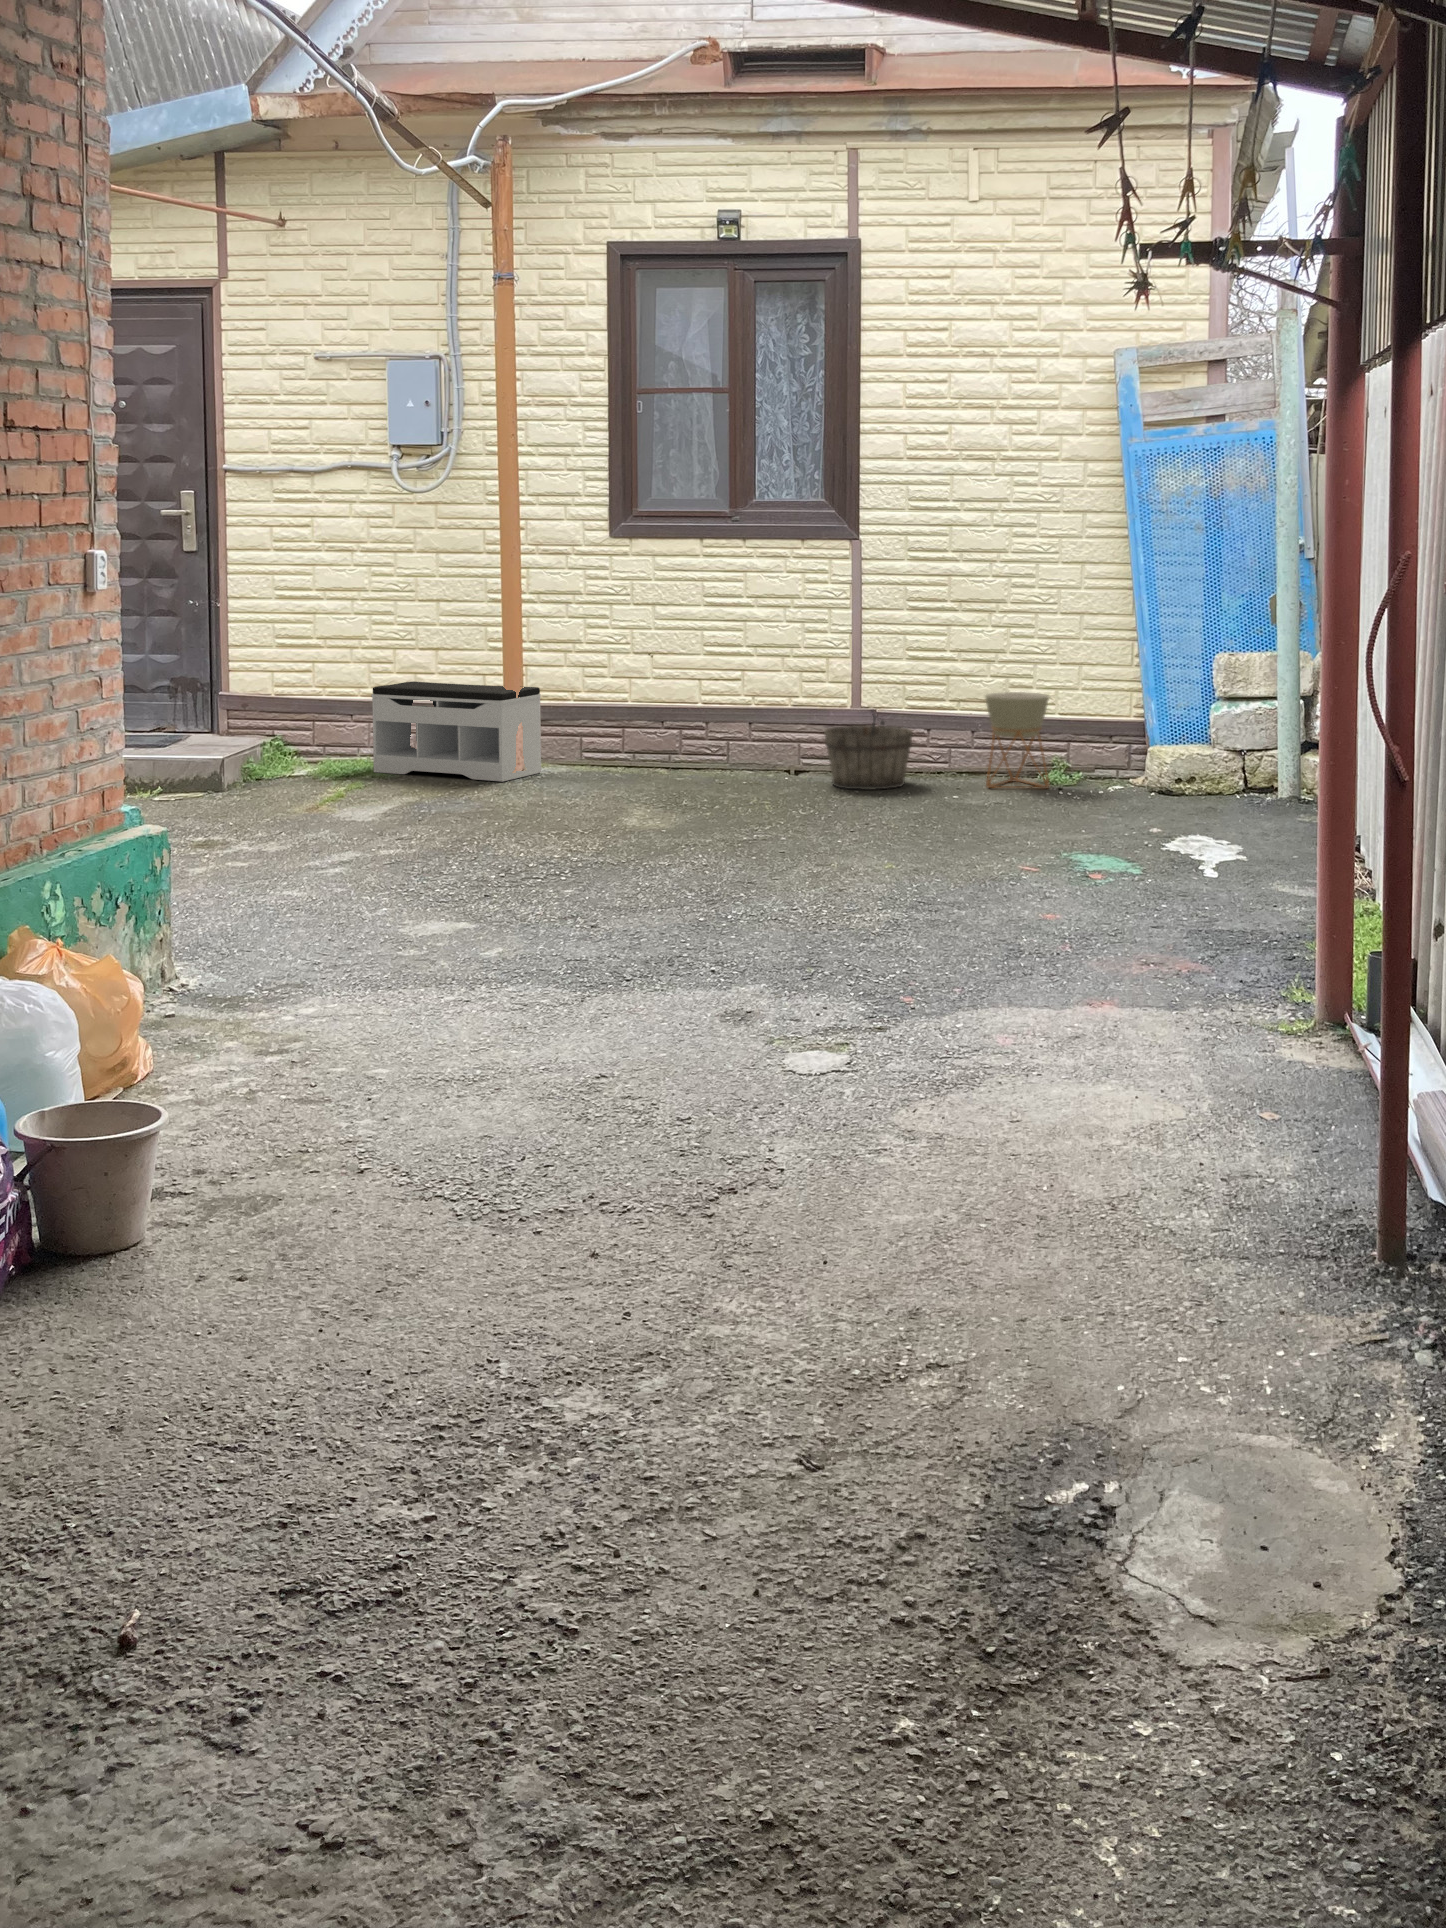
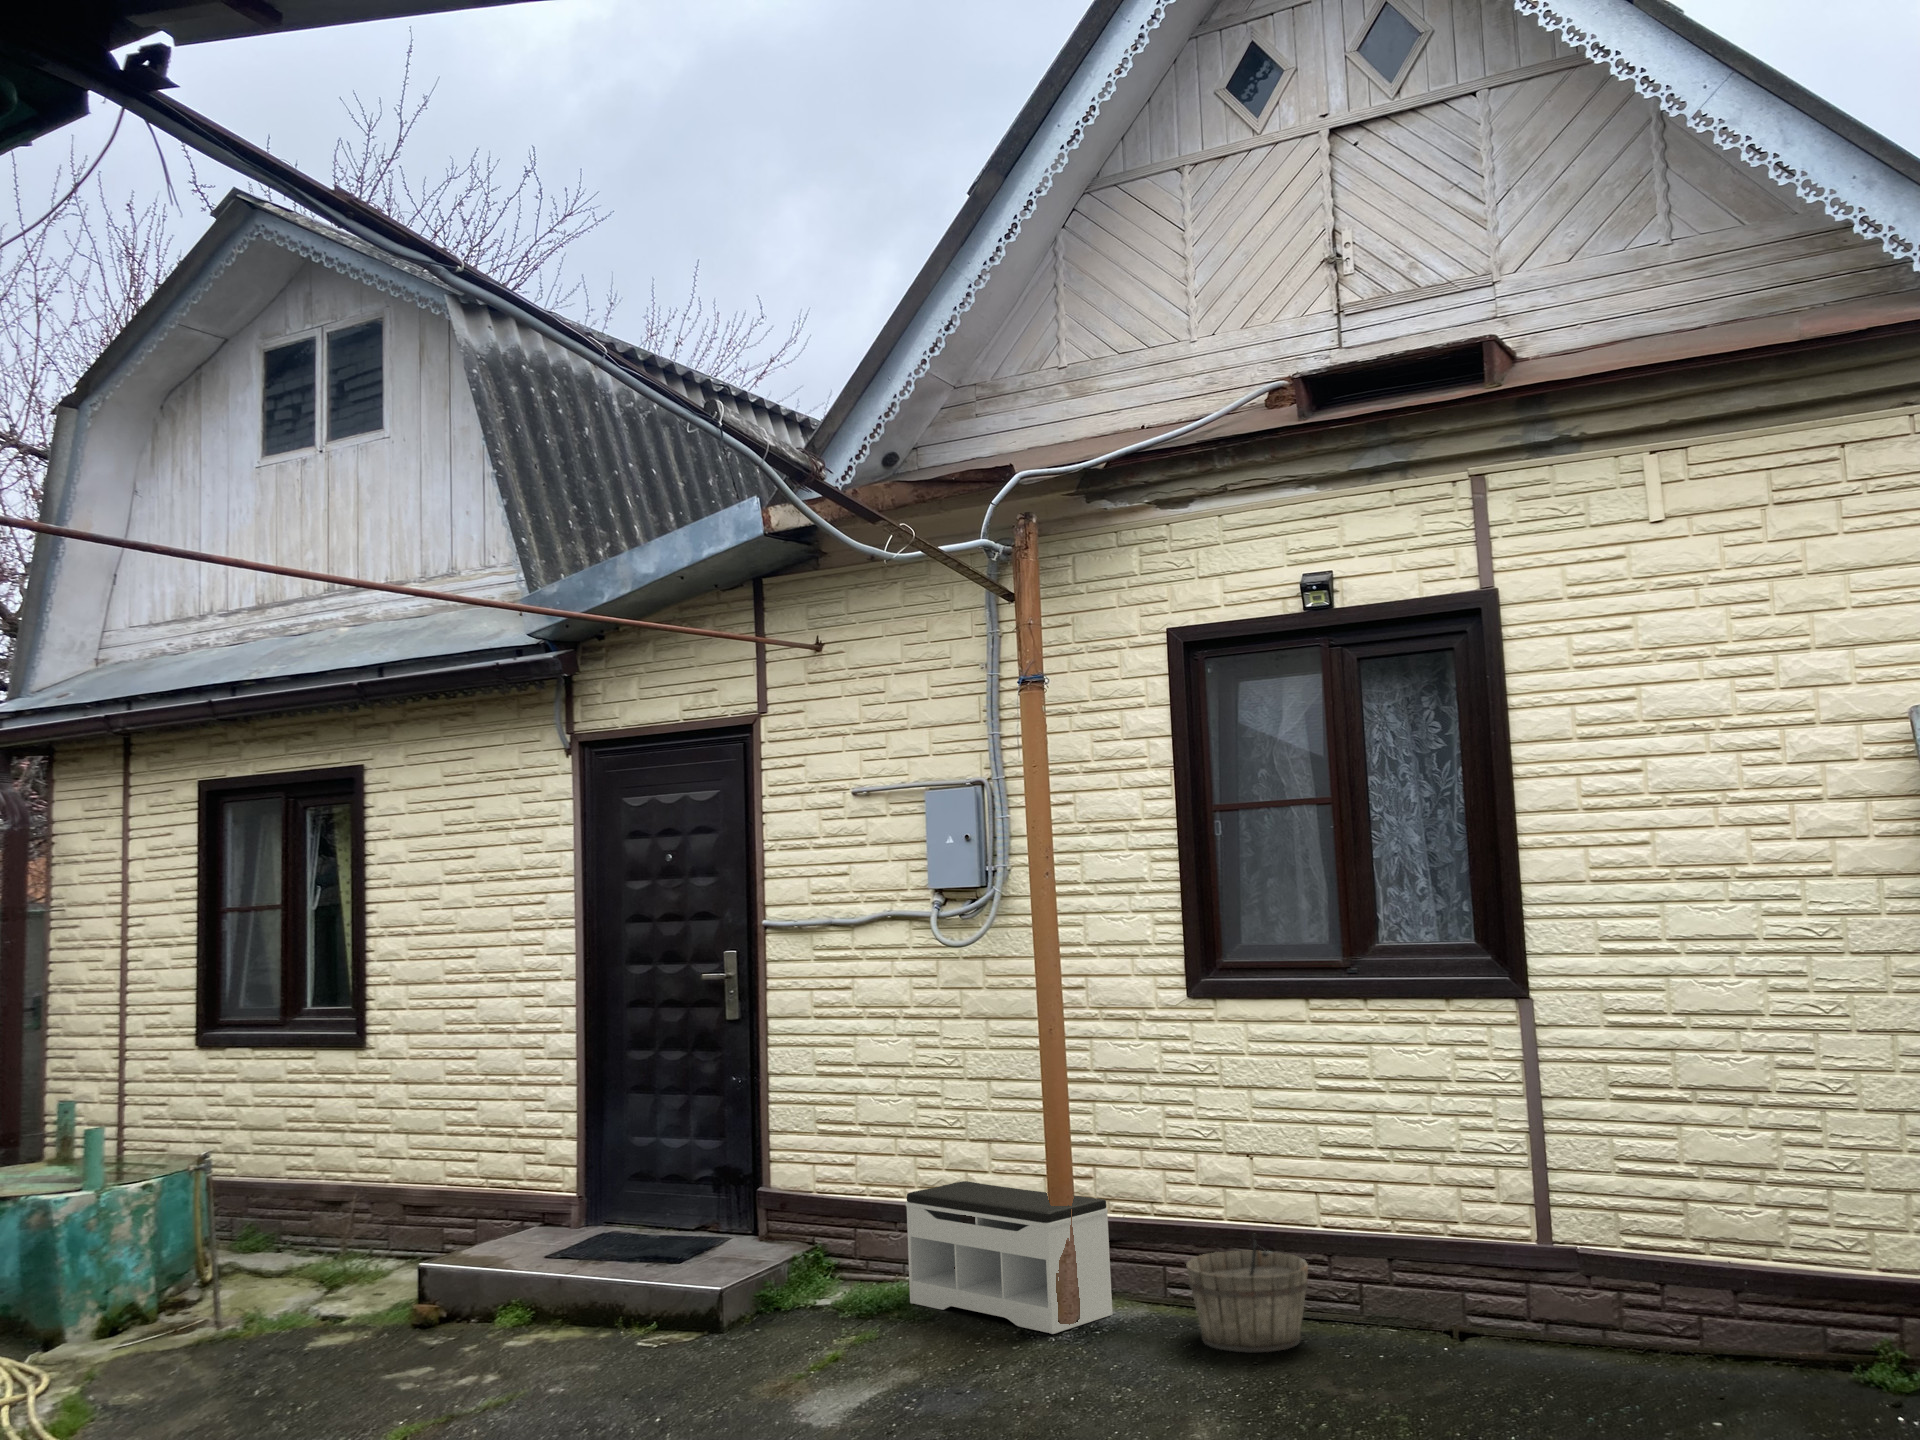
planter: present [986,692,1049,789] -> none [1750,1232,1879,1401]
wooden bucket: present [824,714,913,790] -> present [1186,1234,1308,1352]

